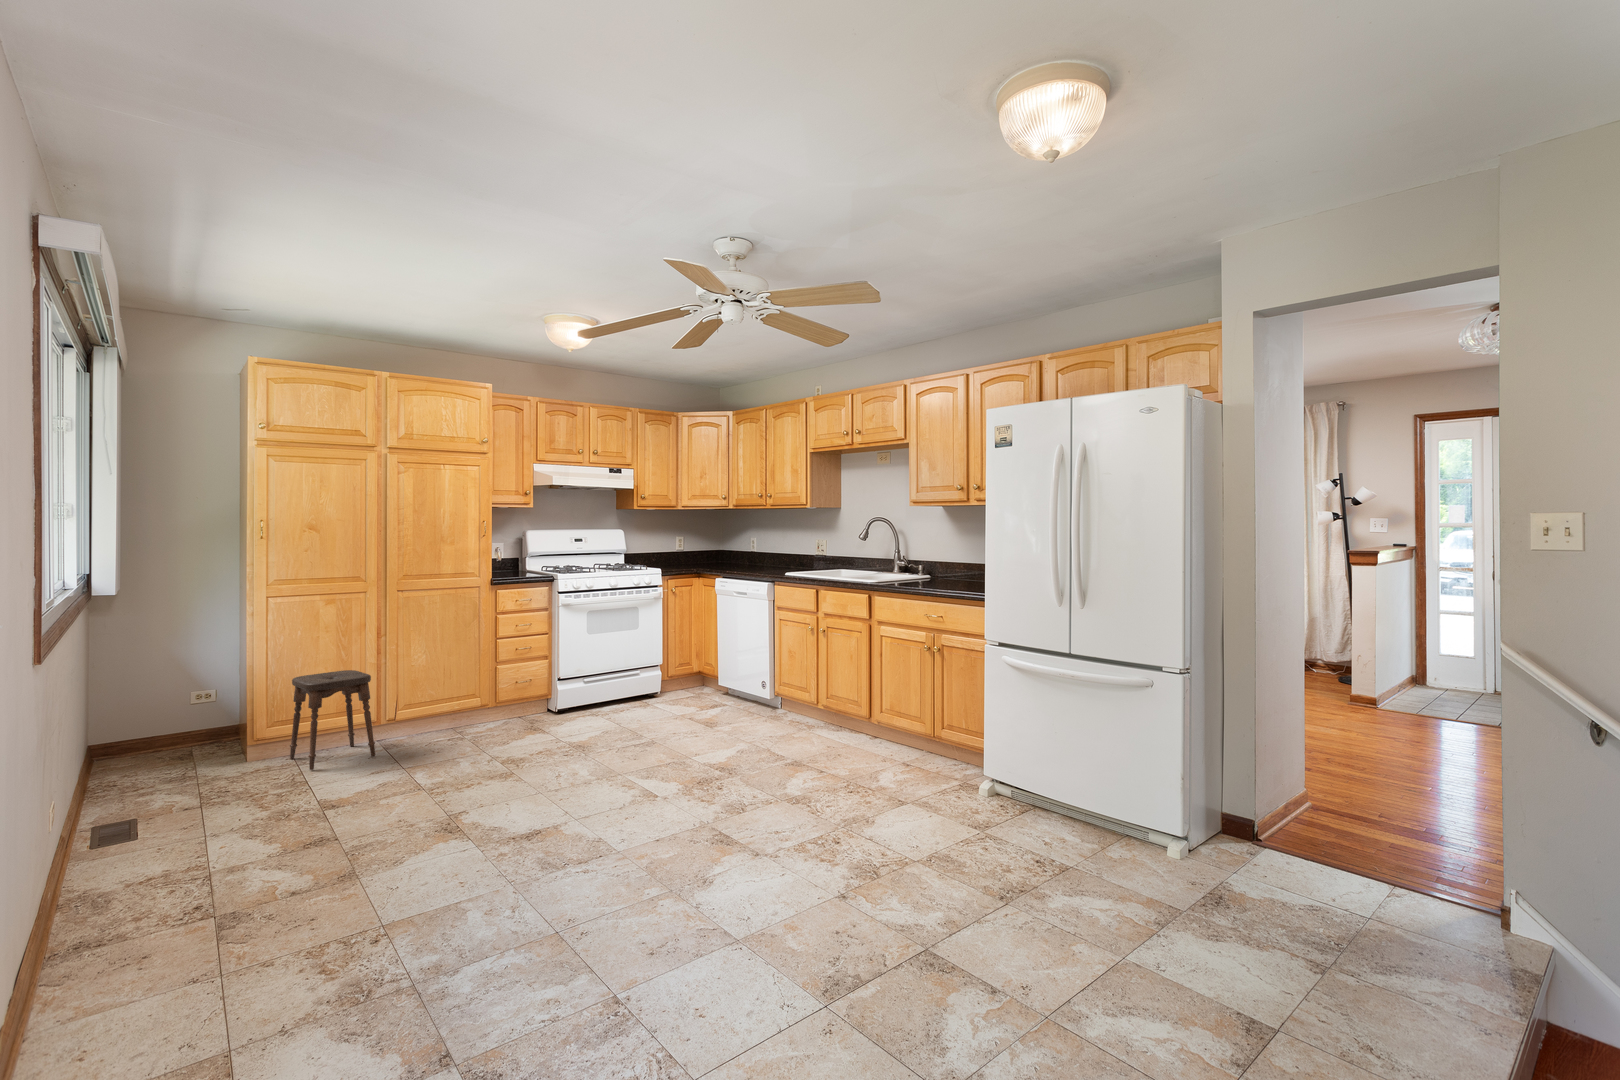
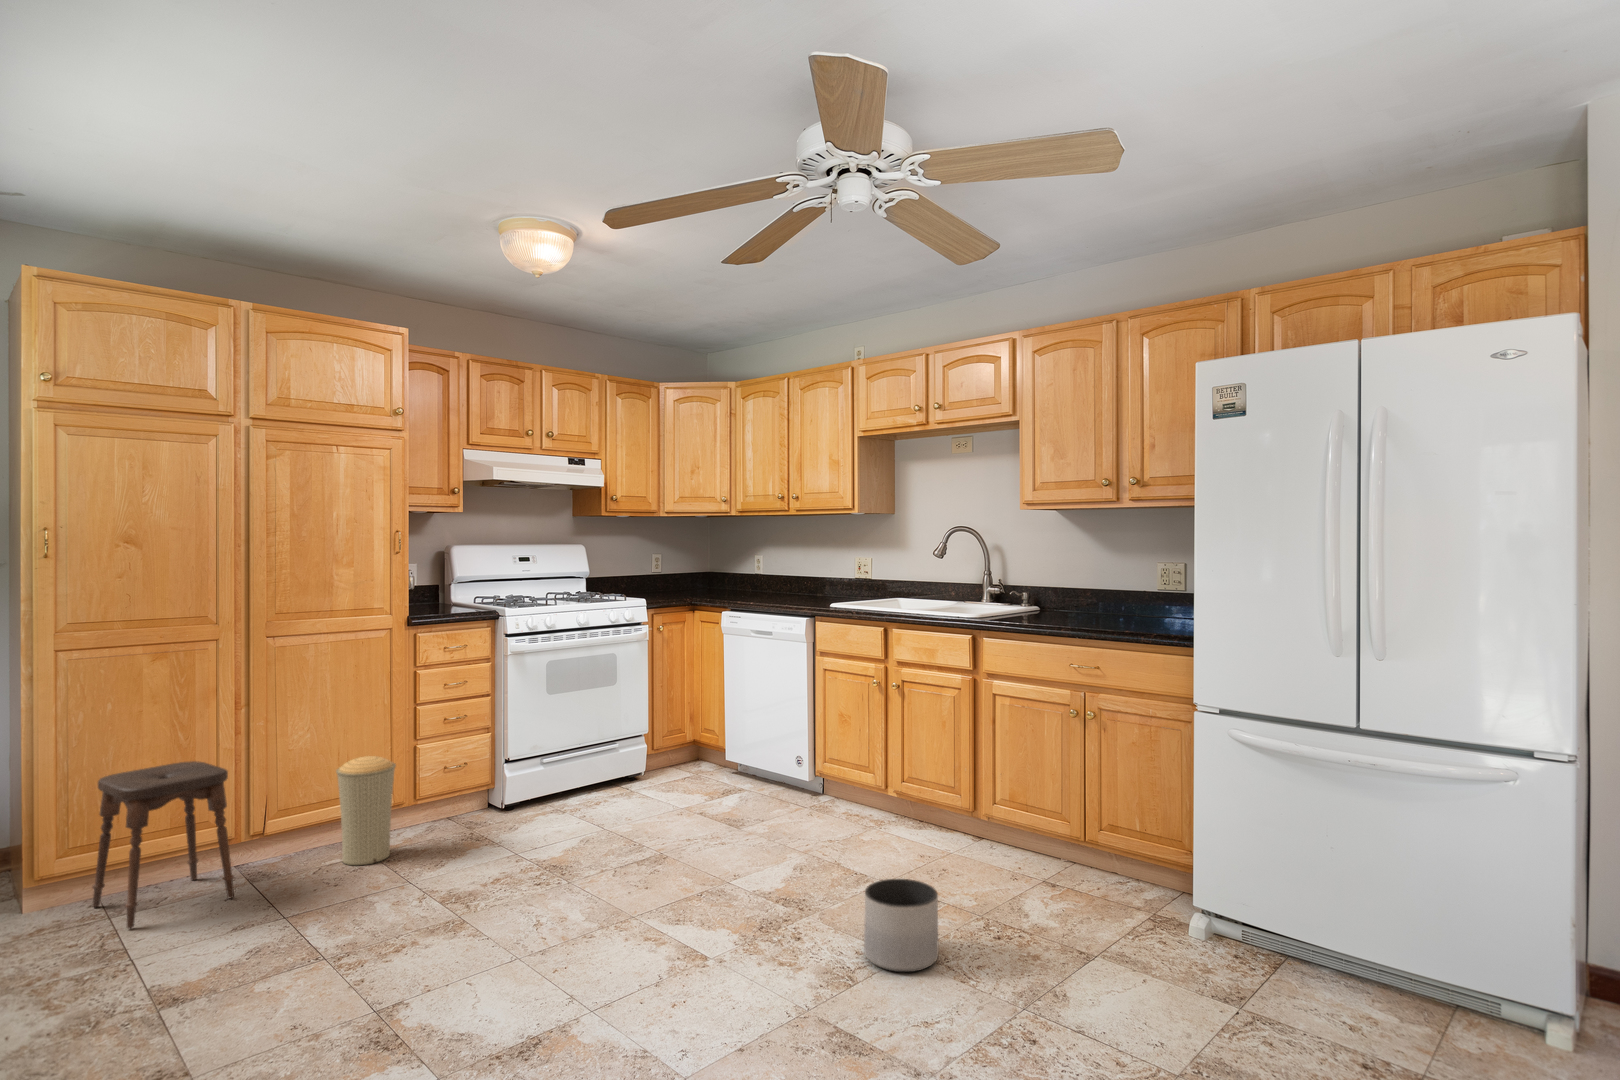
trash can: none [441,671,480,741] -> present [336,756,396,865]
planter: none [757,751,804,807] -> present [864,879,938,972]

